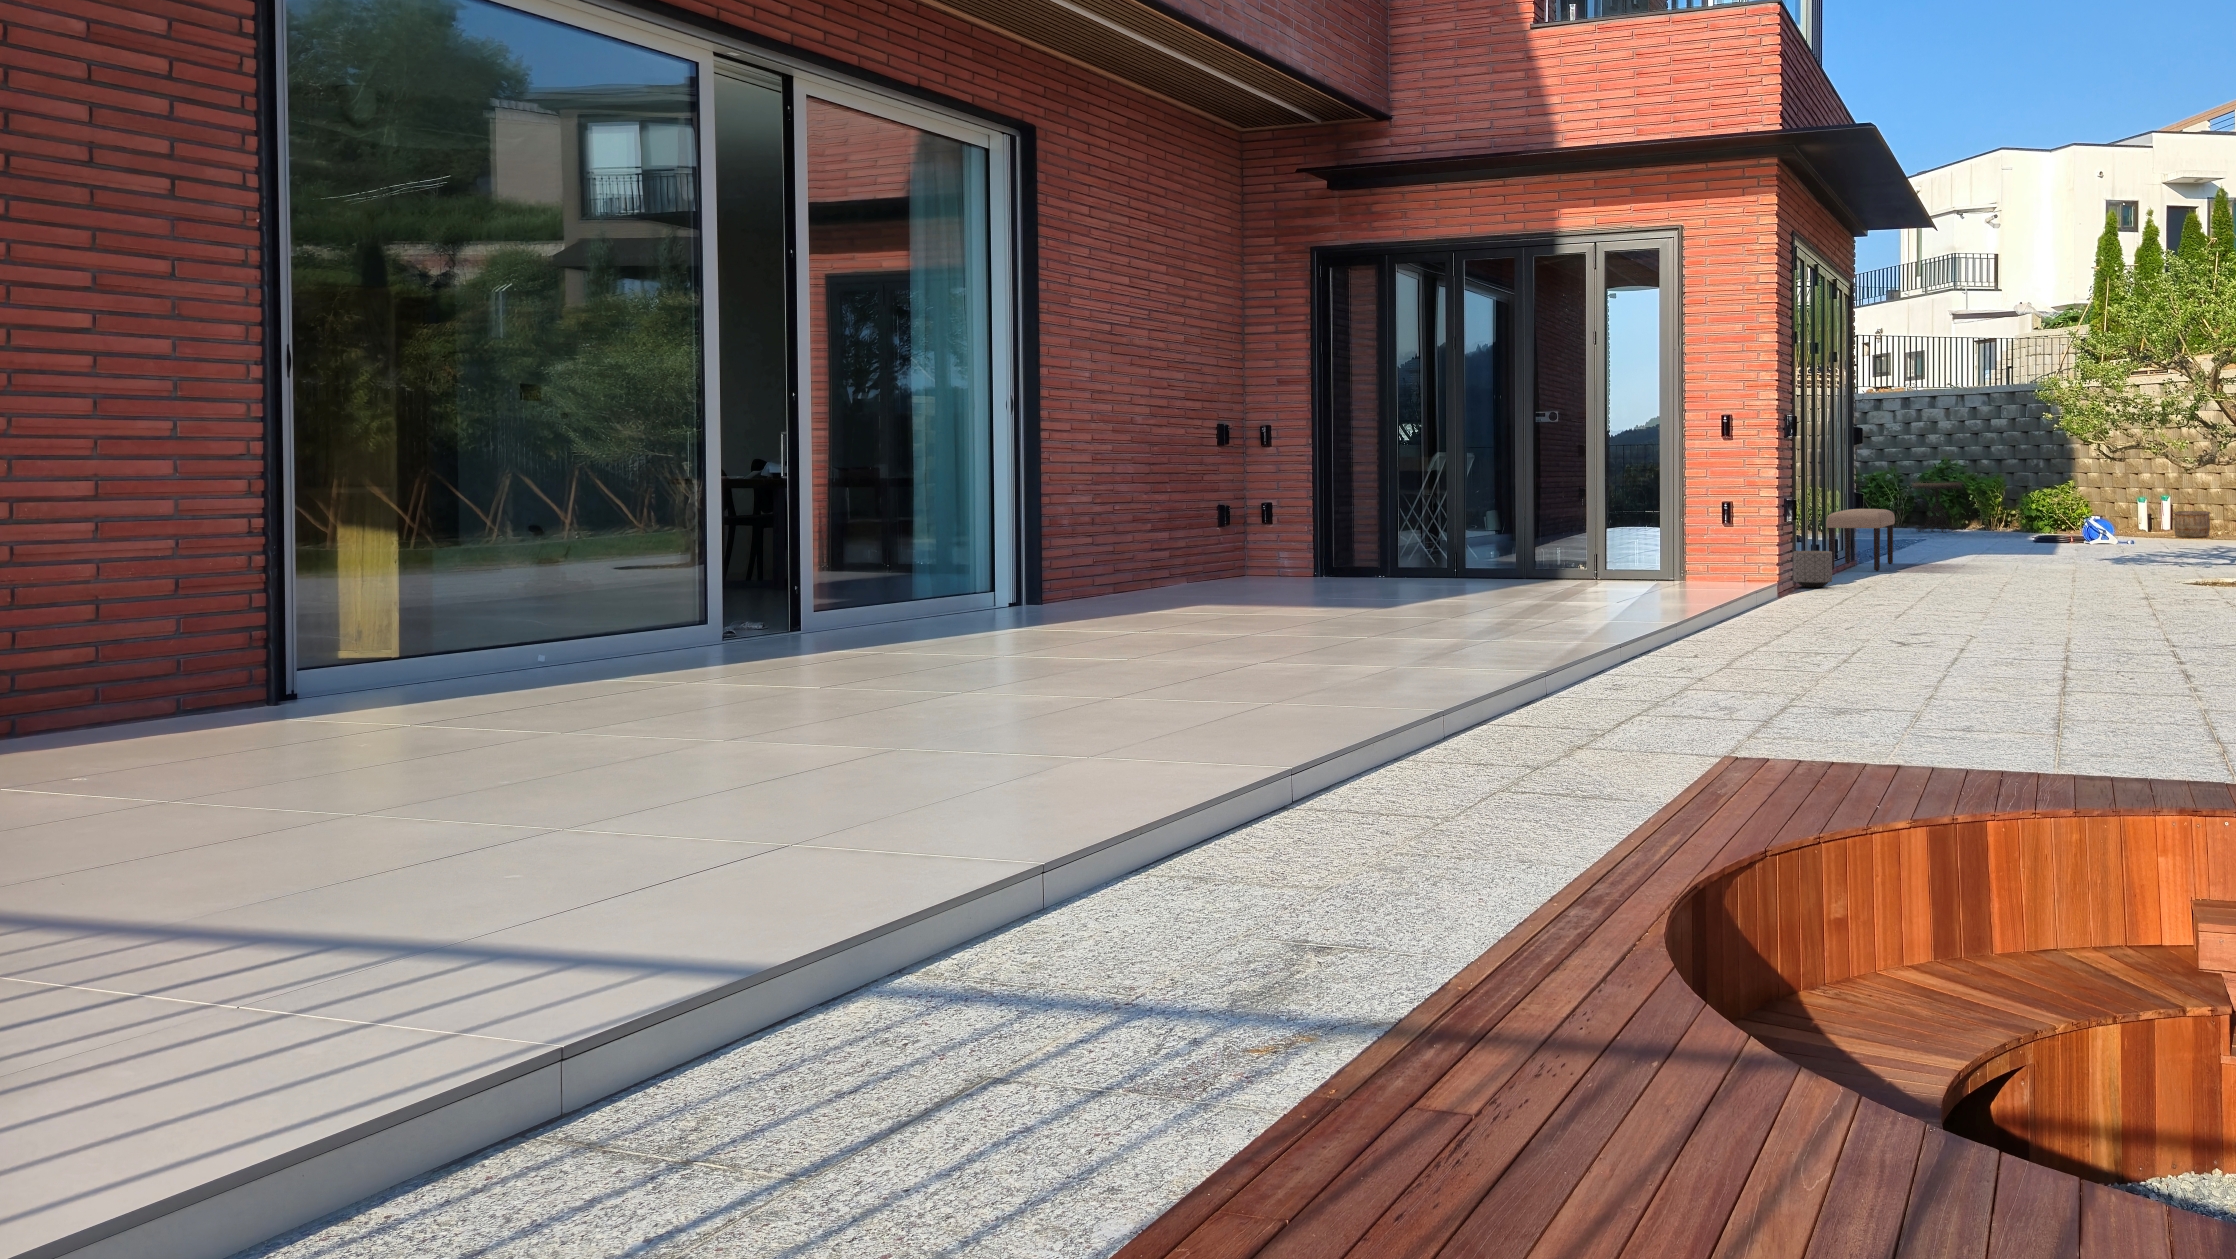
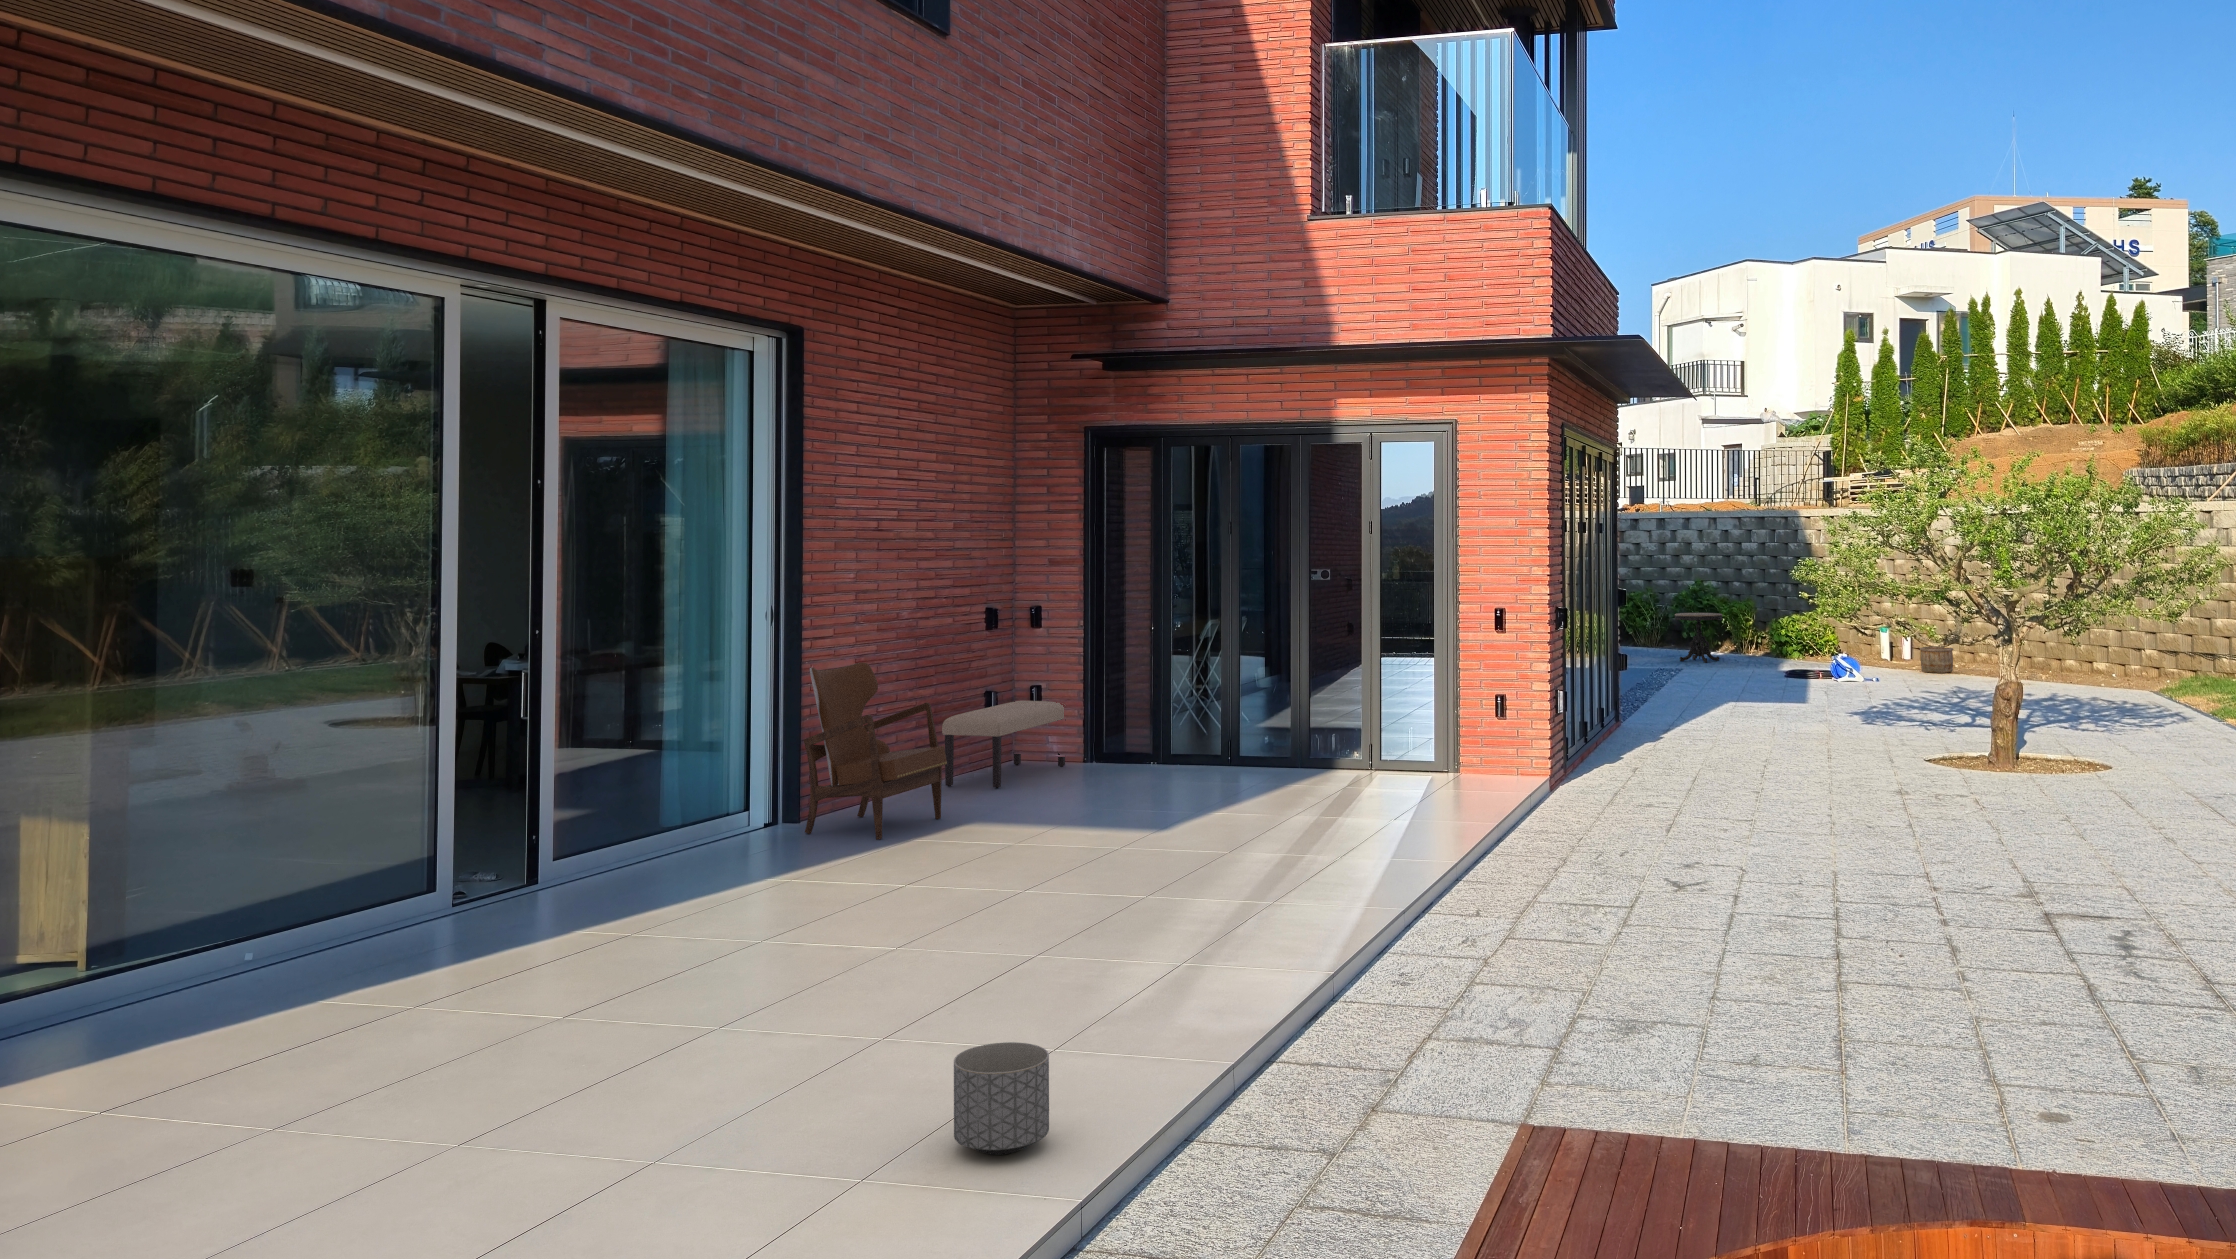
armchair: none [1045,447,1180,608] -> present [804,663,947,840]
bench: present [1826,509,1895,571] -> present [942,701,1066,788]
planter: present [1793,551,1832,588] -> present [954,1042,1049,1155]

